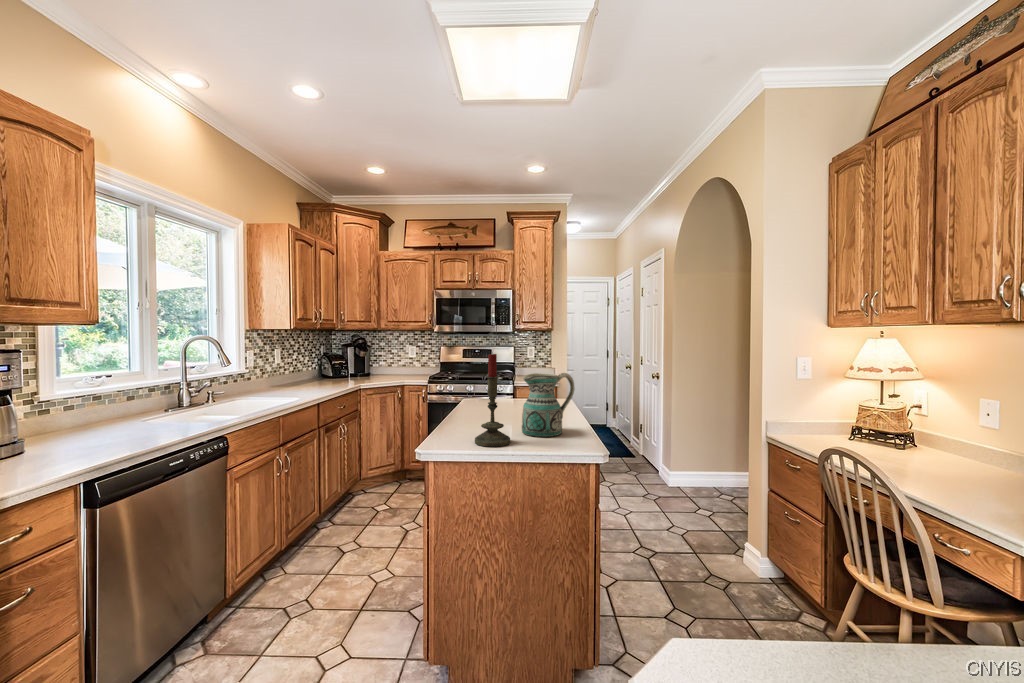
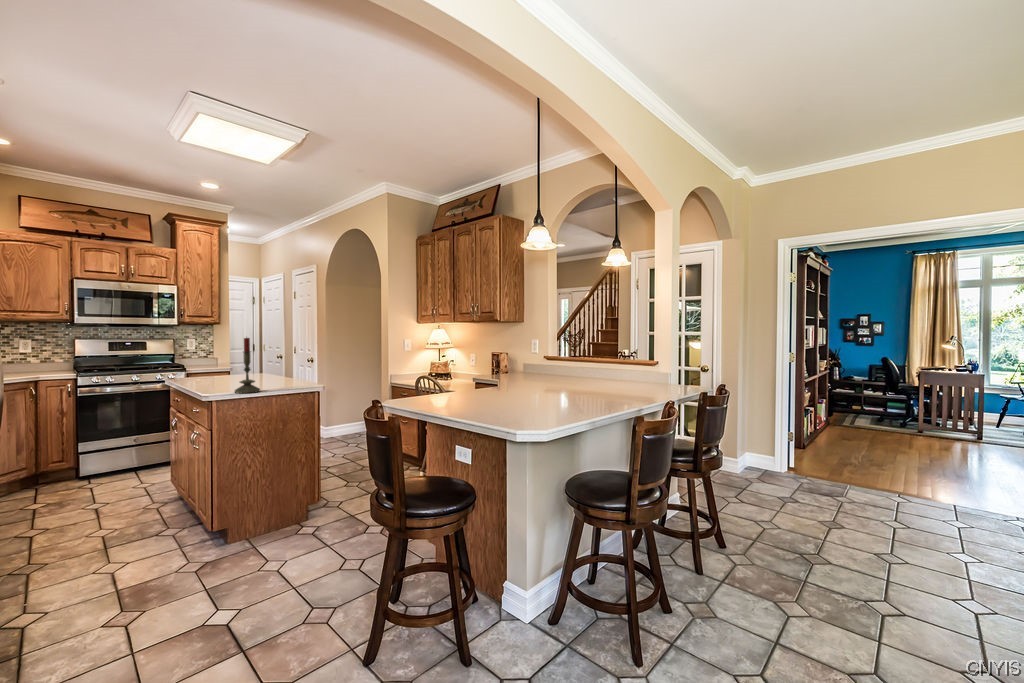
ceramic pitcher: present [522,373,575,437] -> none [258,350,292,388]

